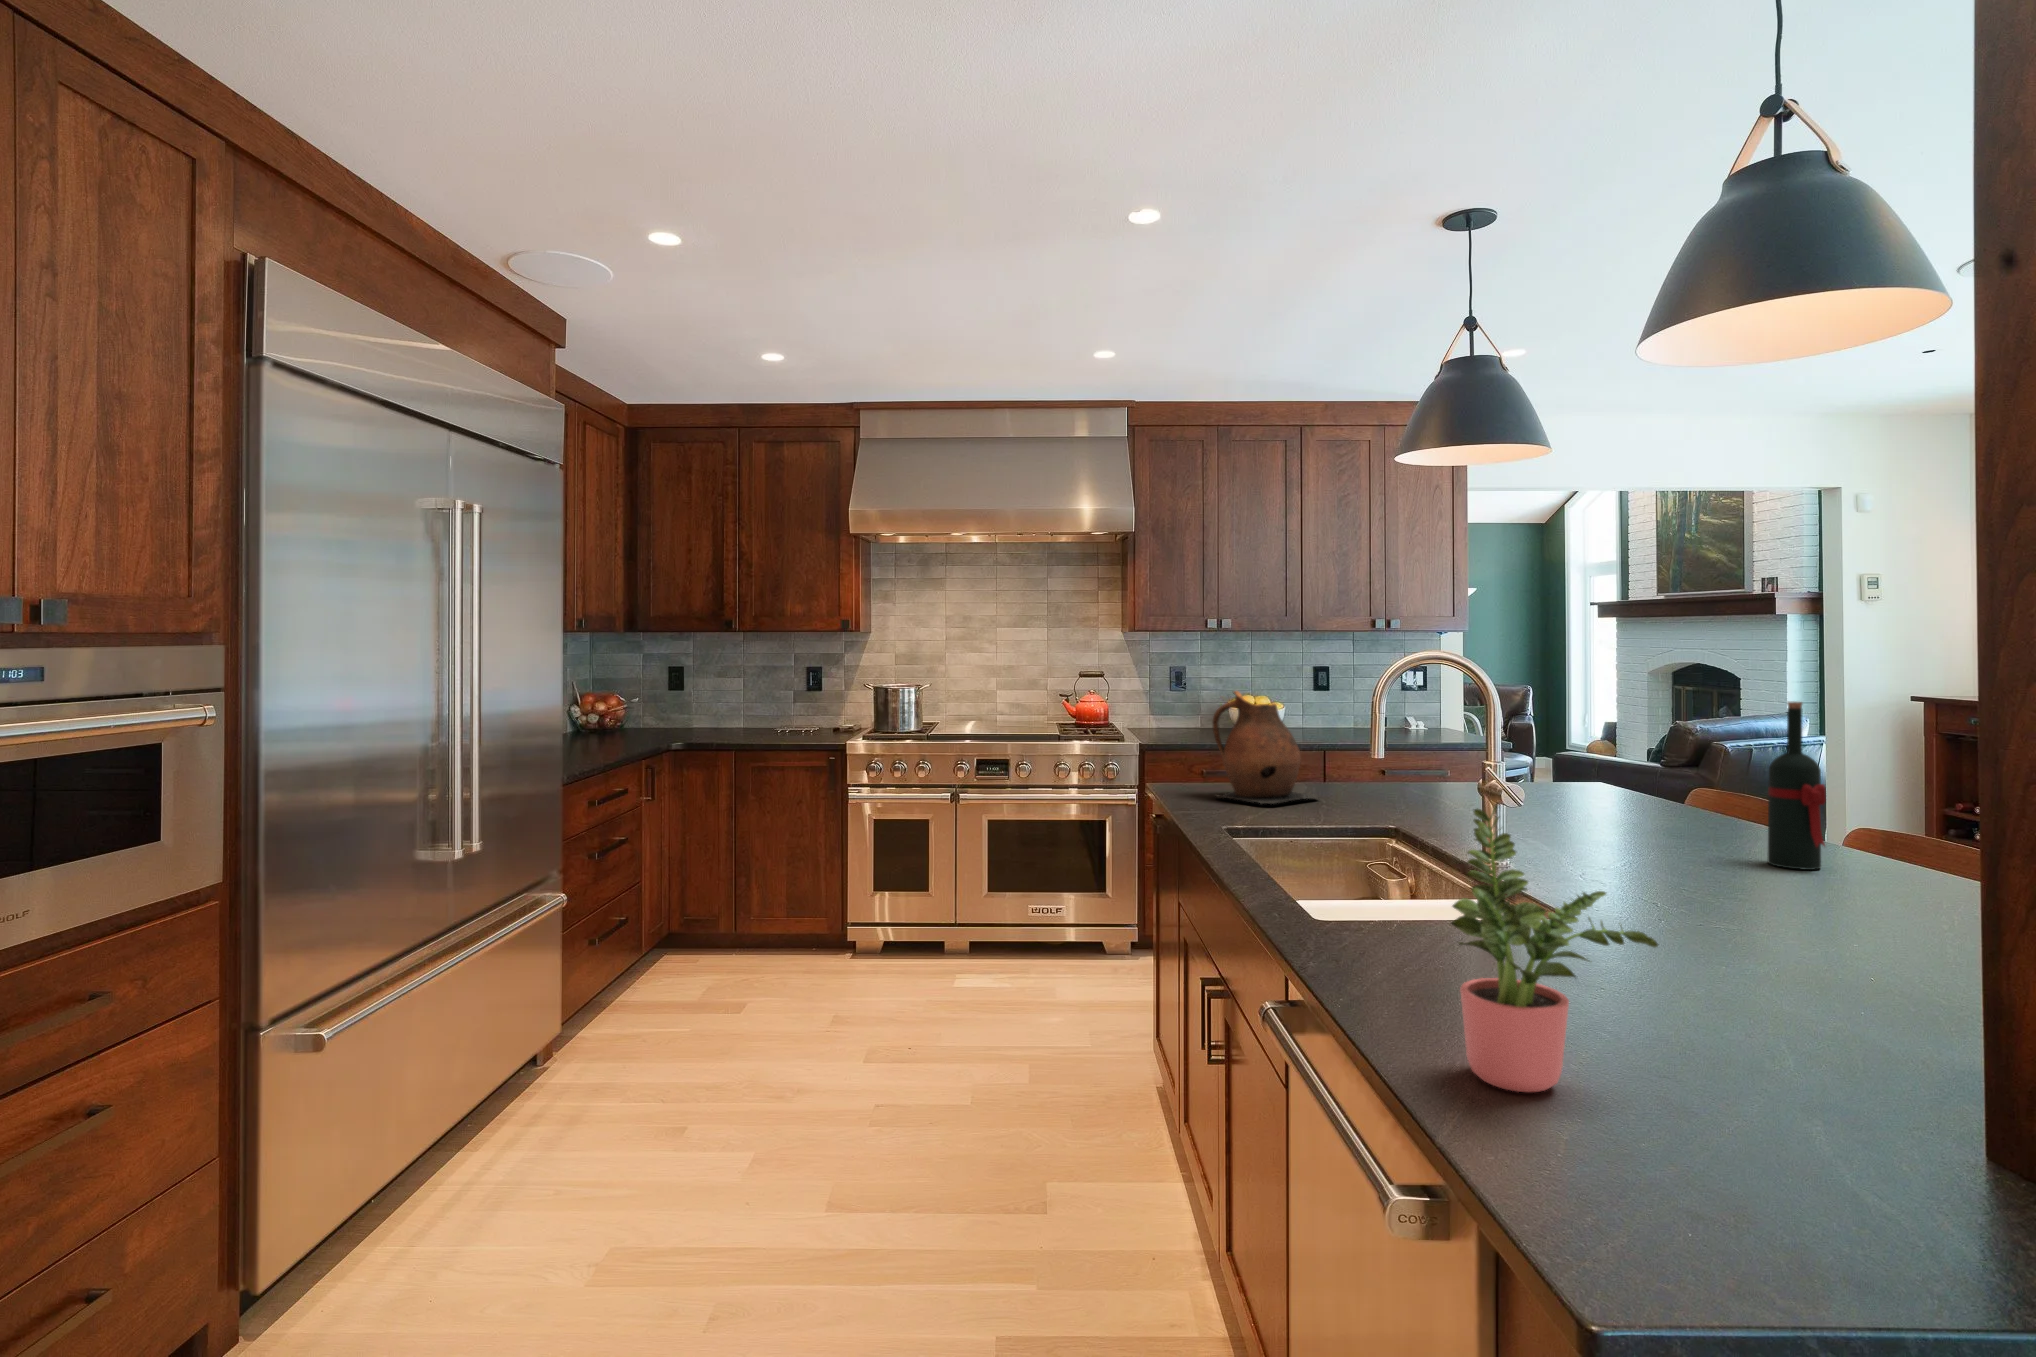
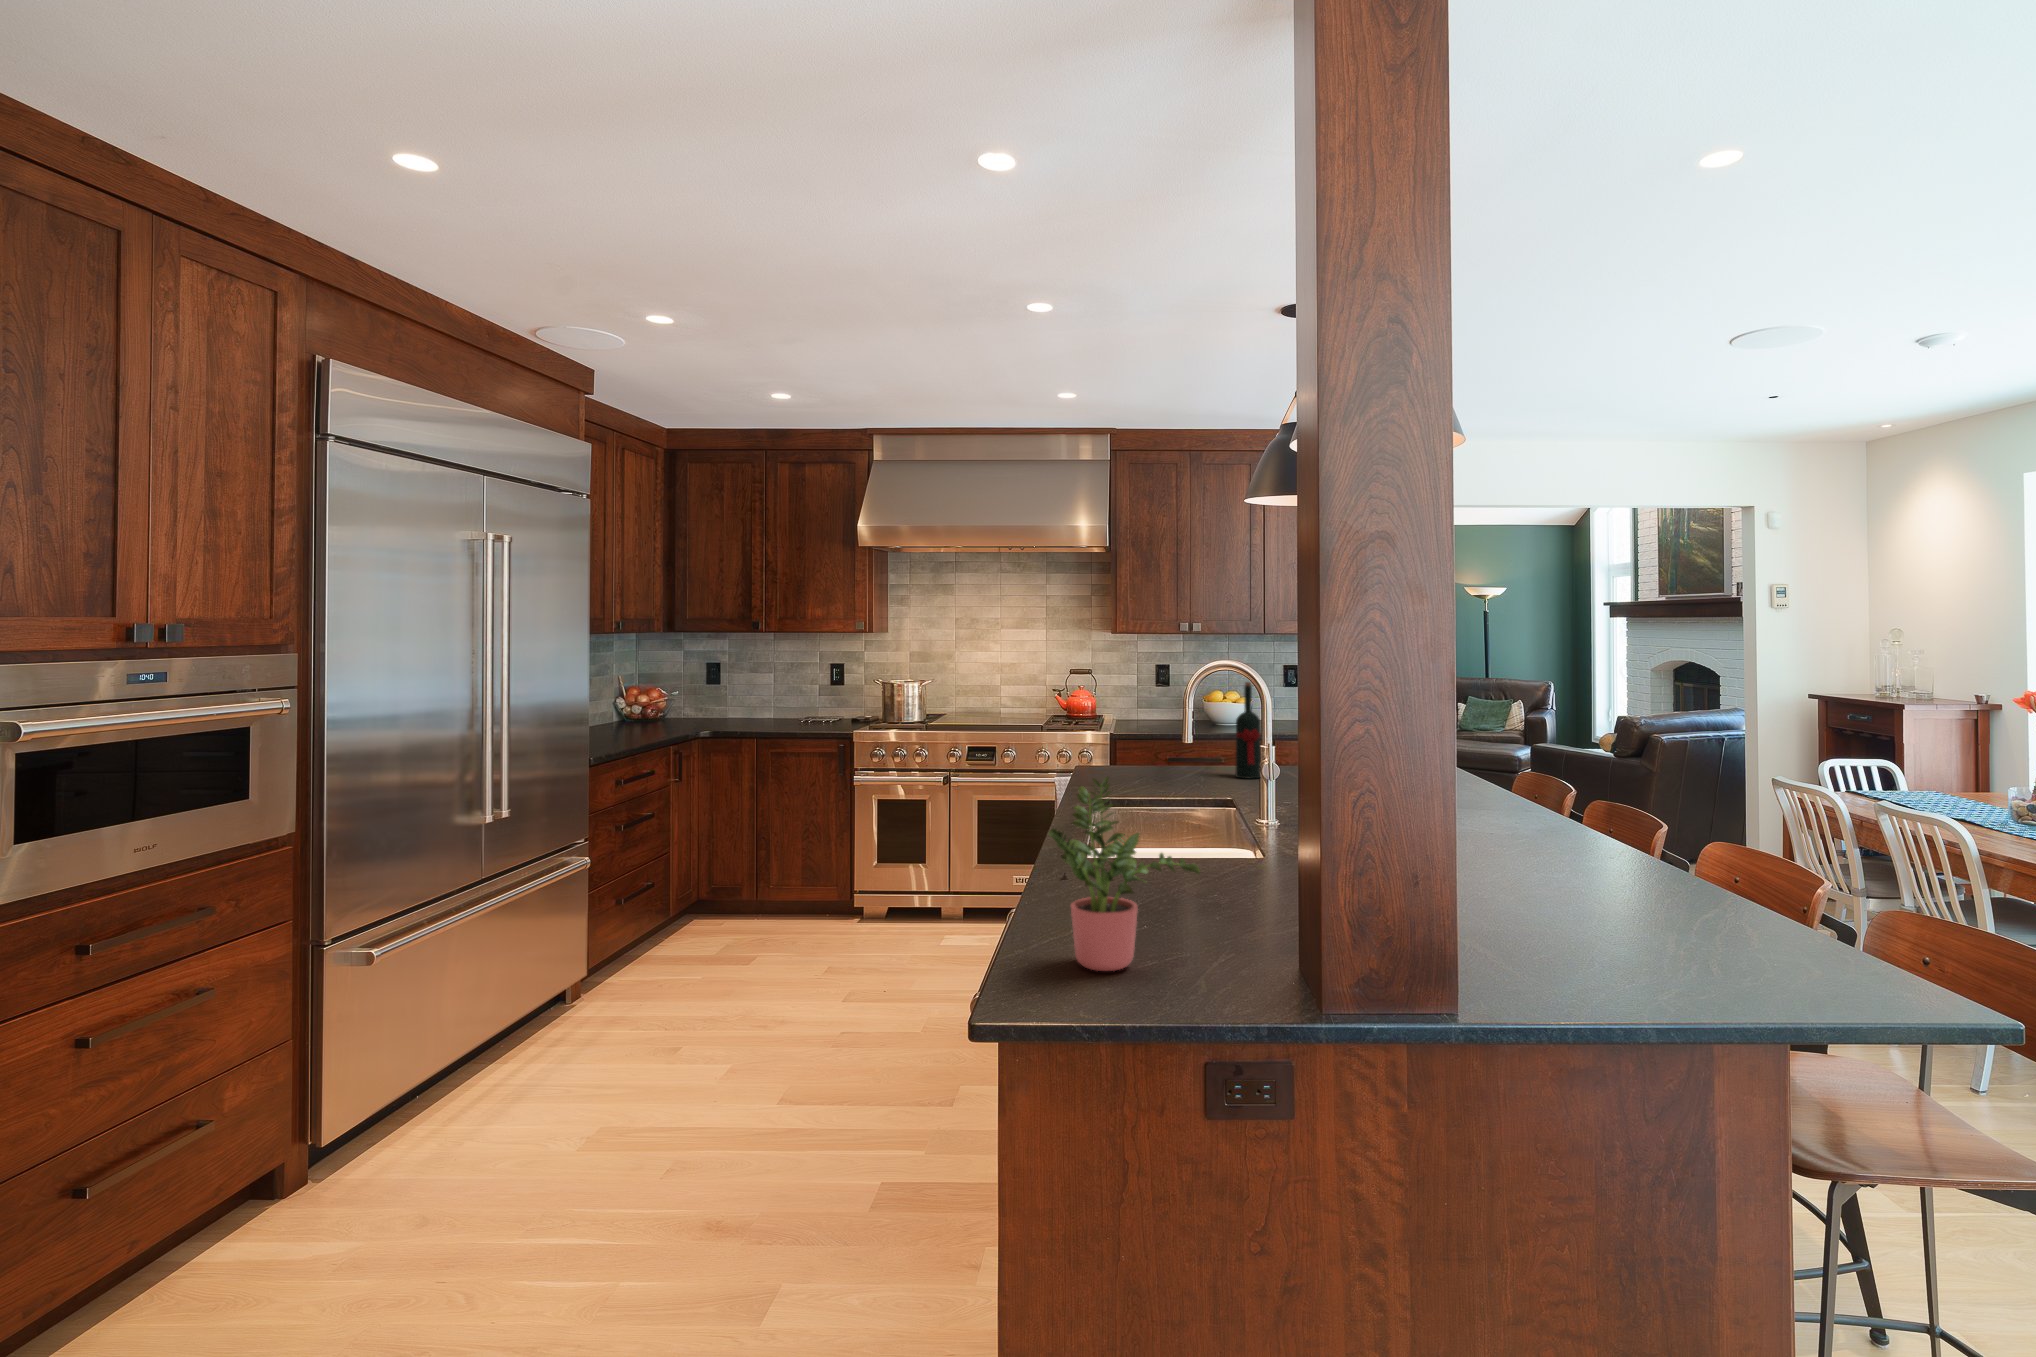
ceramic pitcher: present [1213,691,1319,804] -> none [1115,690,1204,787]
wine bottle: present [1768,701,1826,870] -> present [1236,682,1261,779]

